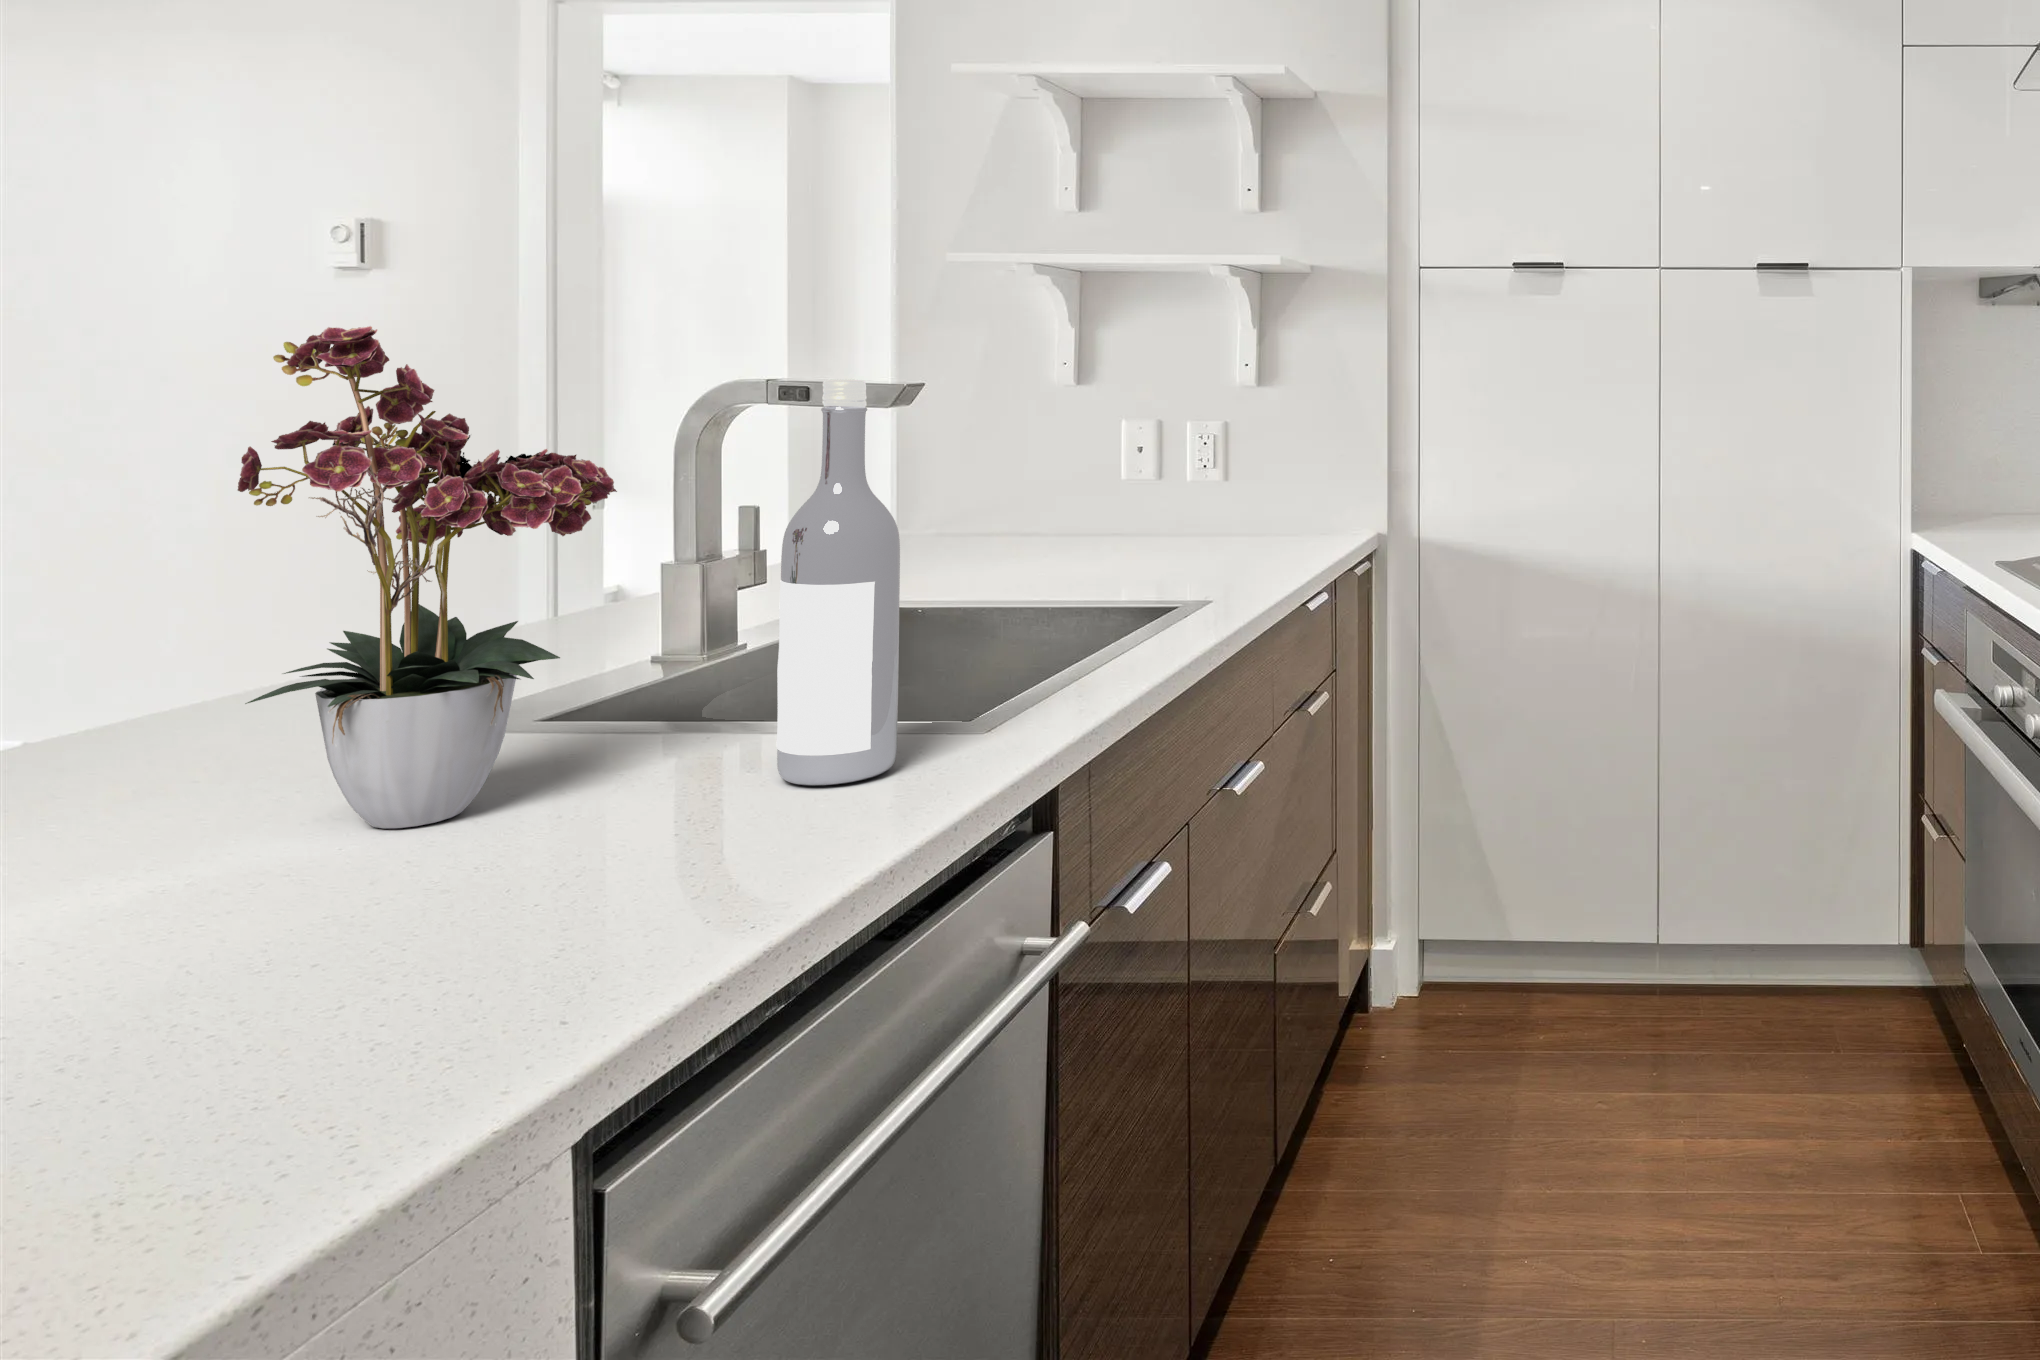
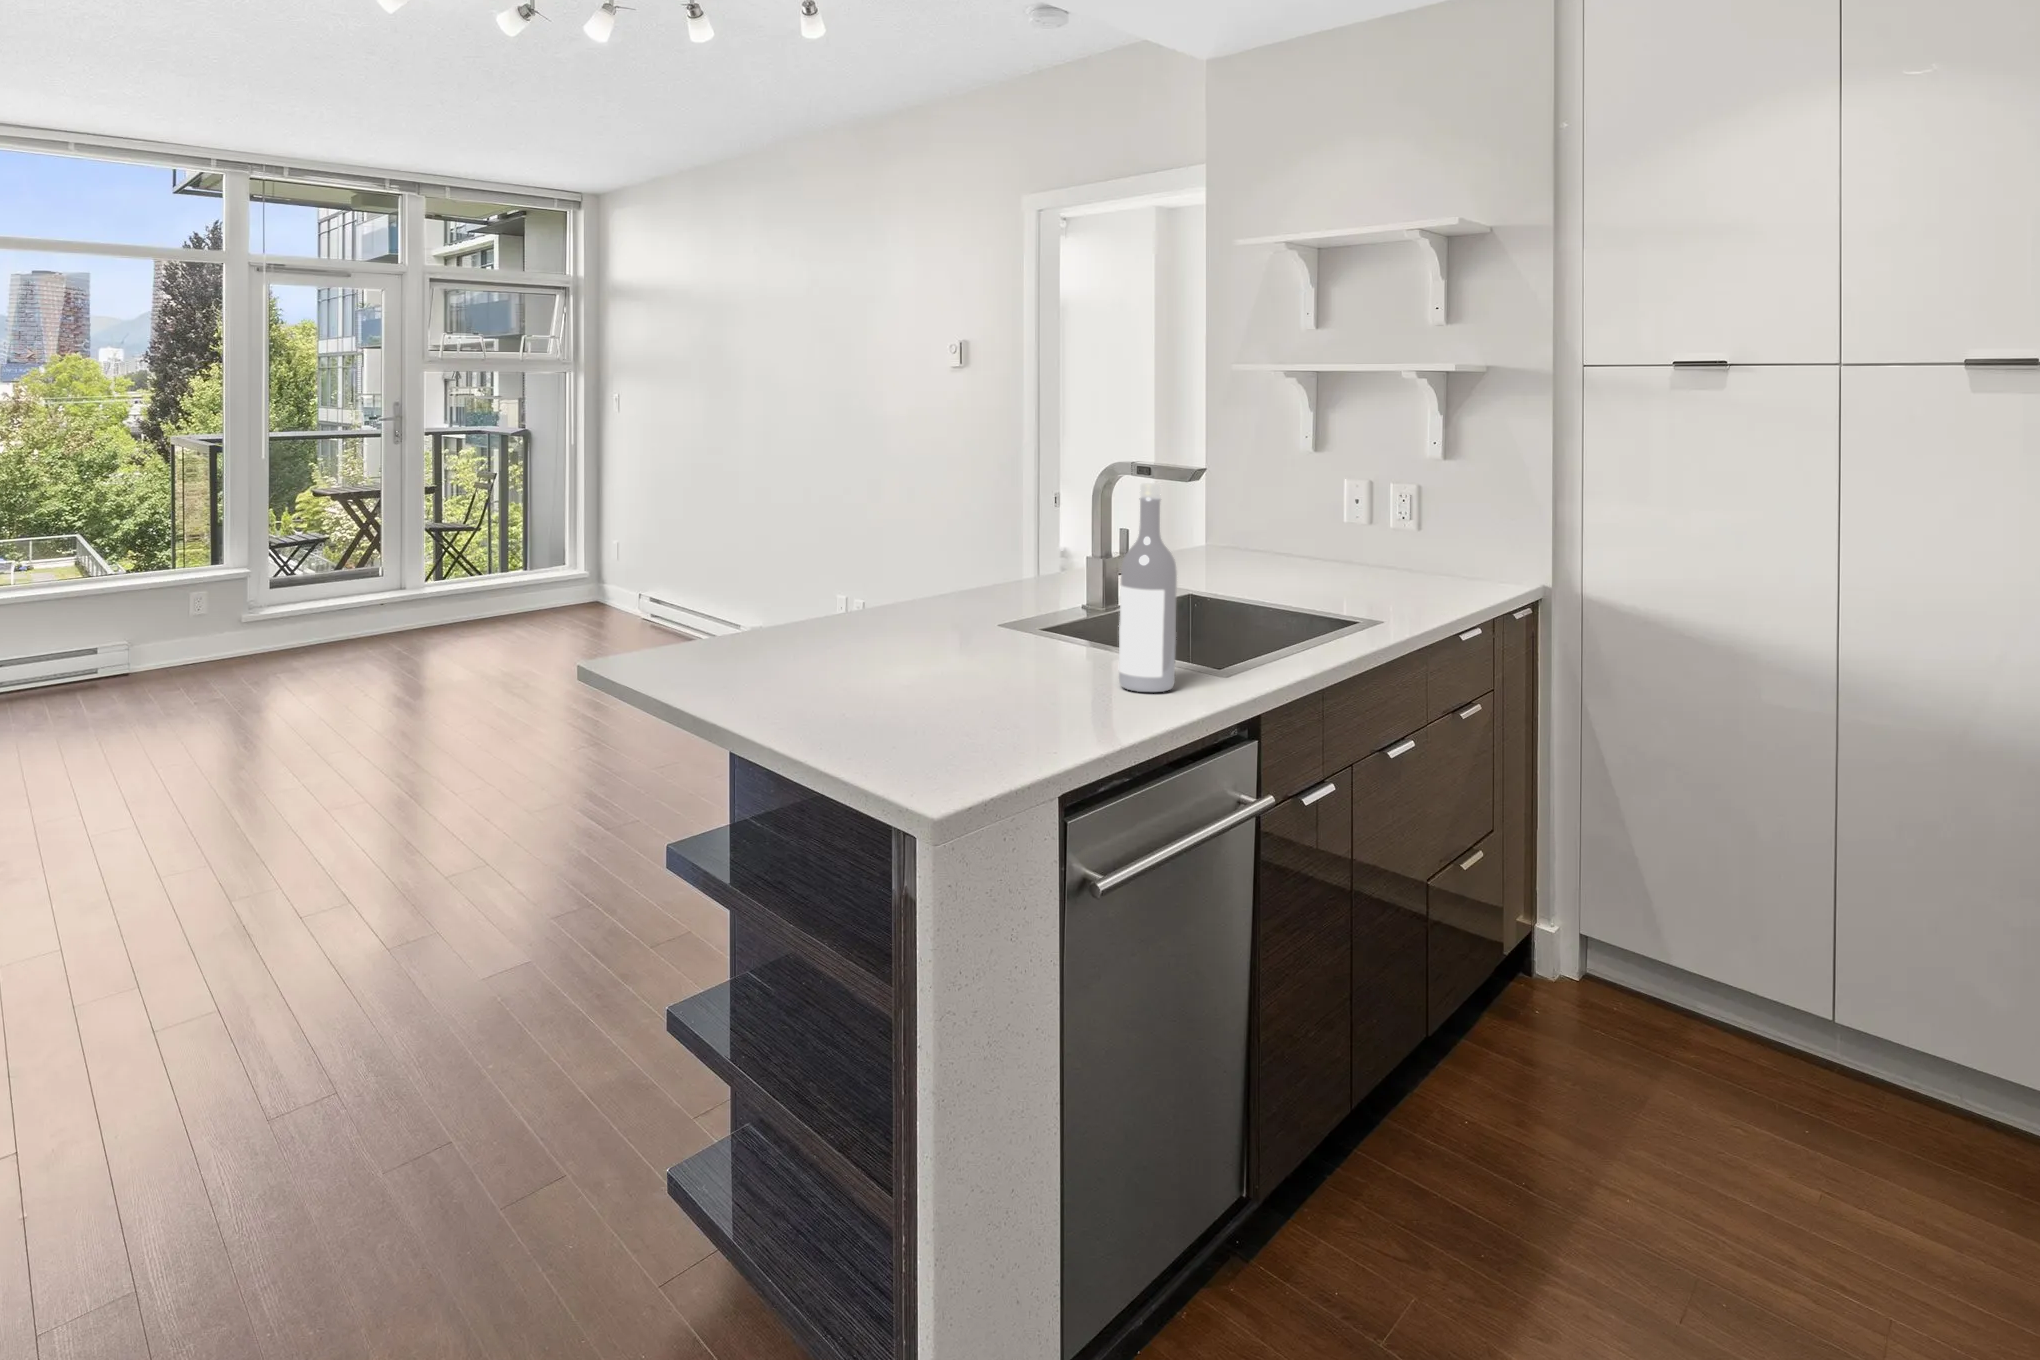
flower arrangement: present [238,326,617,828] -> none [909,445,1060,683]

